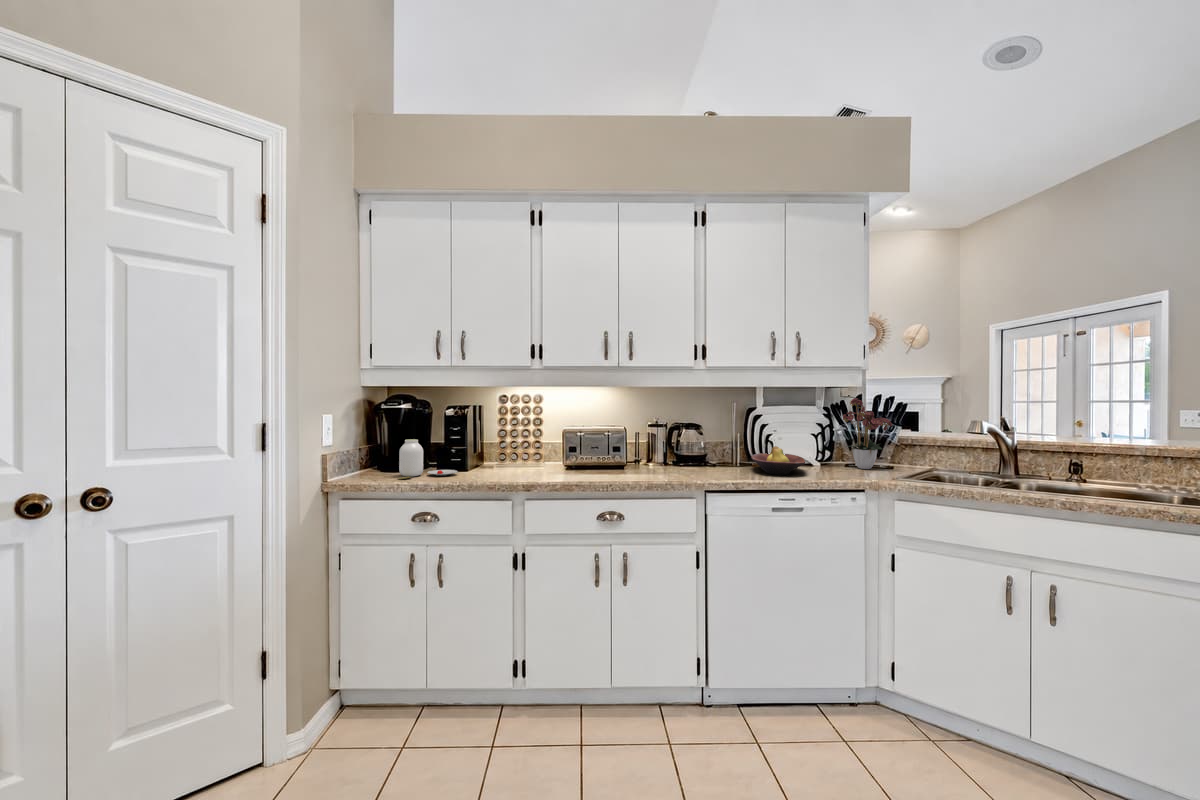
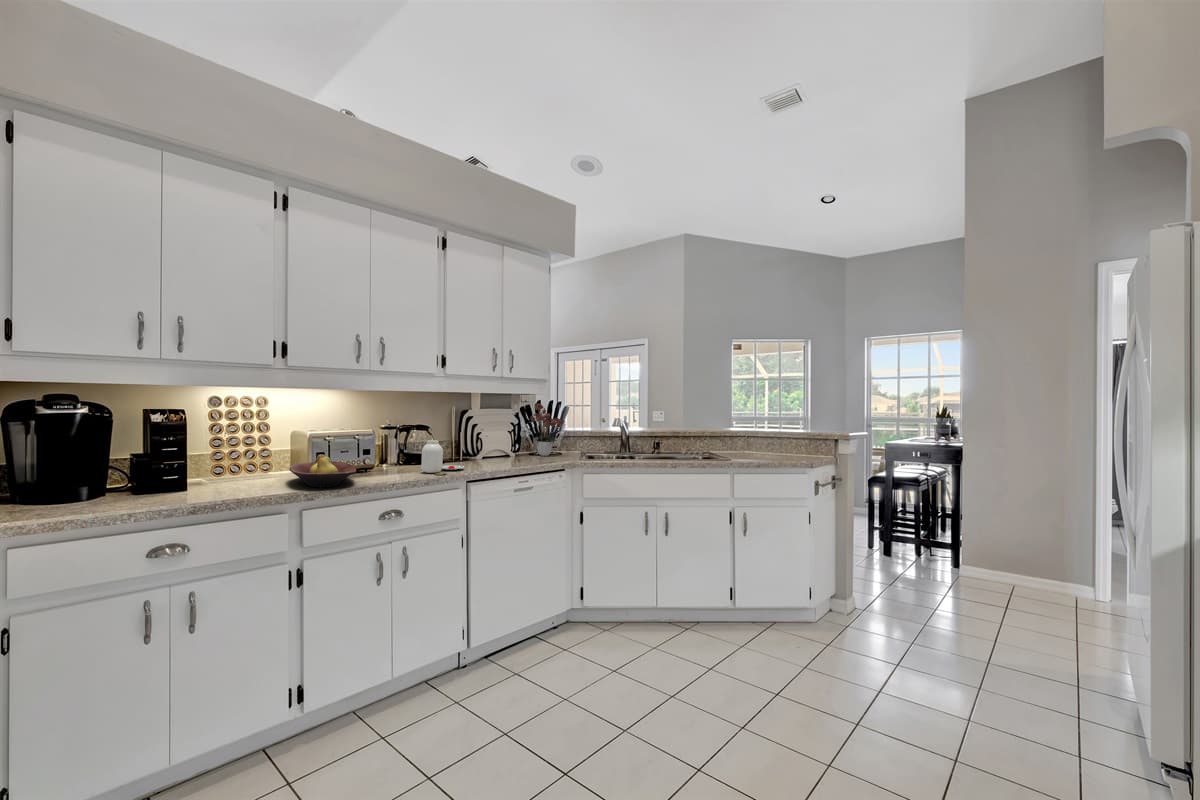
jar: present [398,439,457,479] -> present [421,440,464,475]
fruit bowl: present [751,446,805,475] -> present [290,454,356,487]

